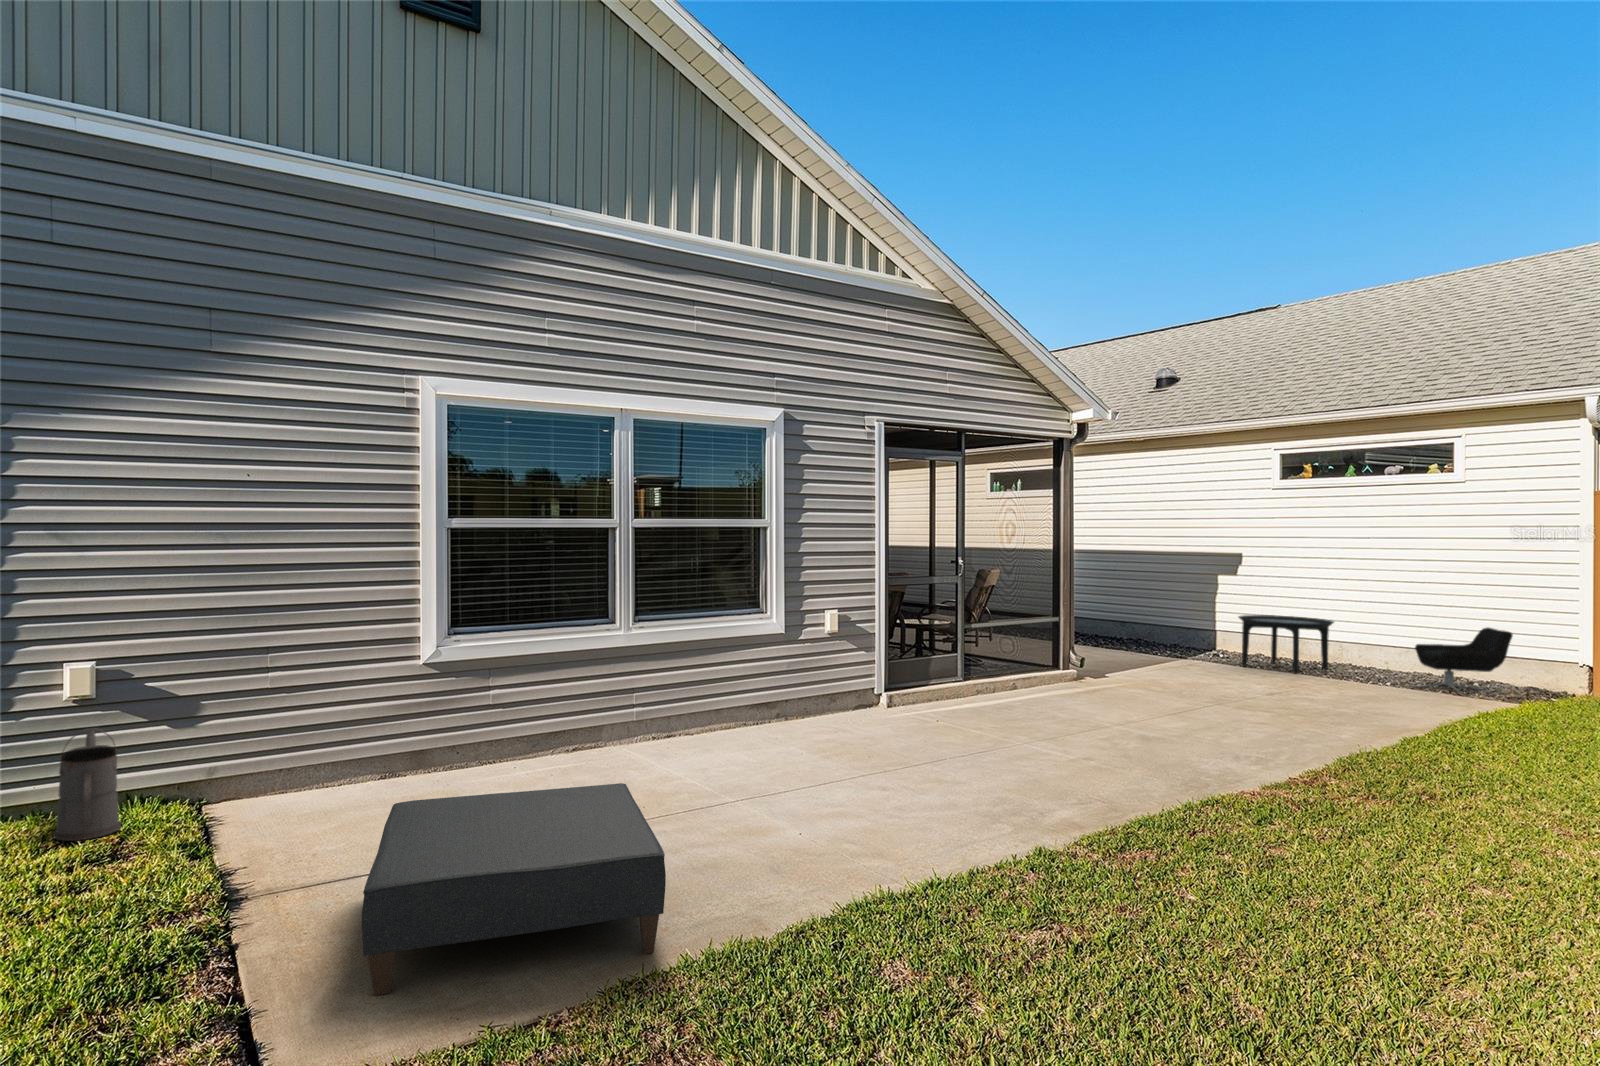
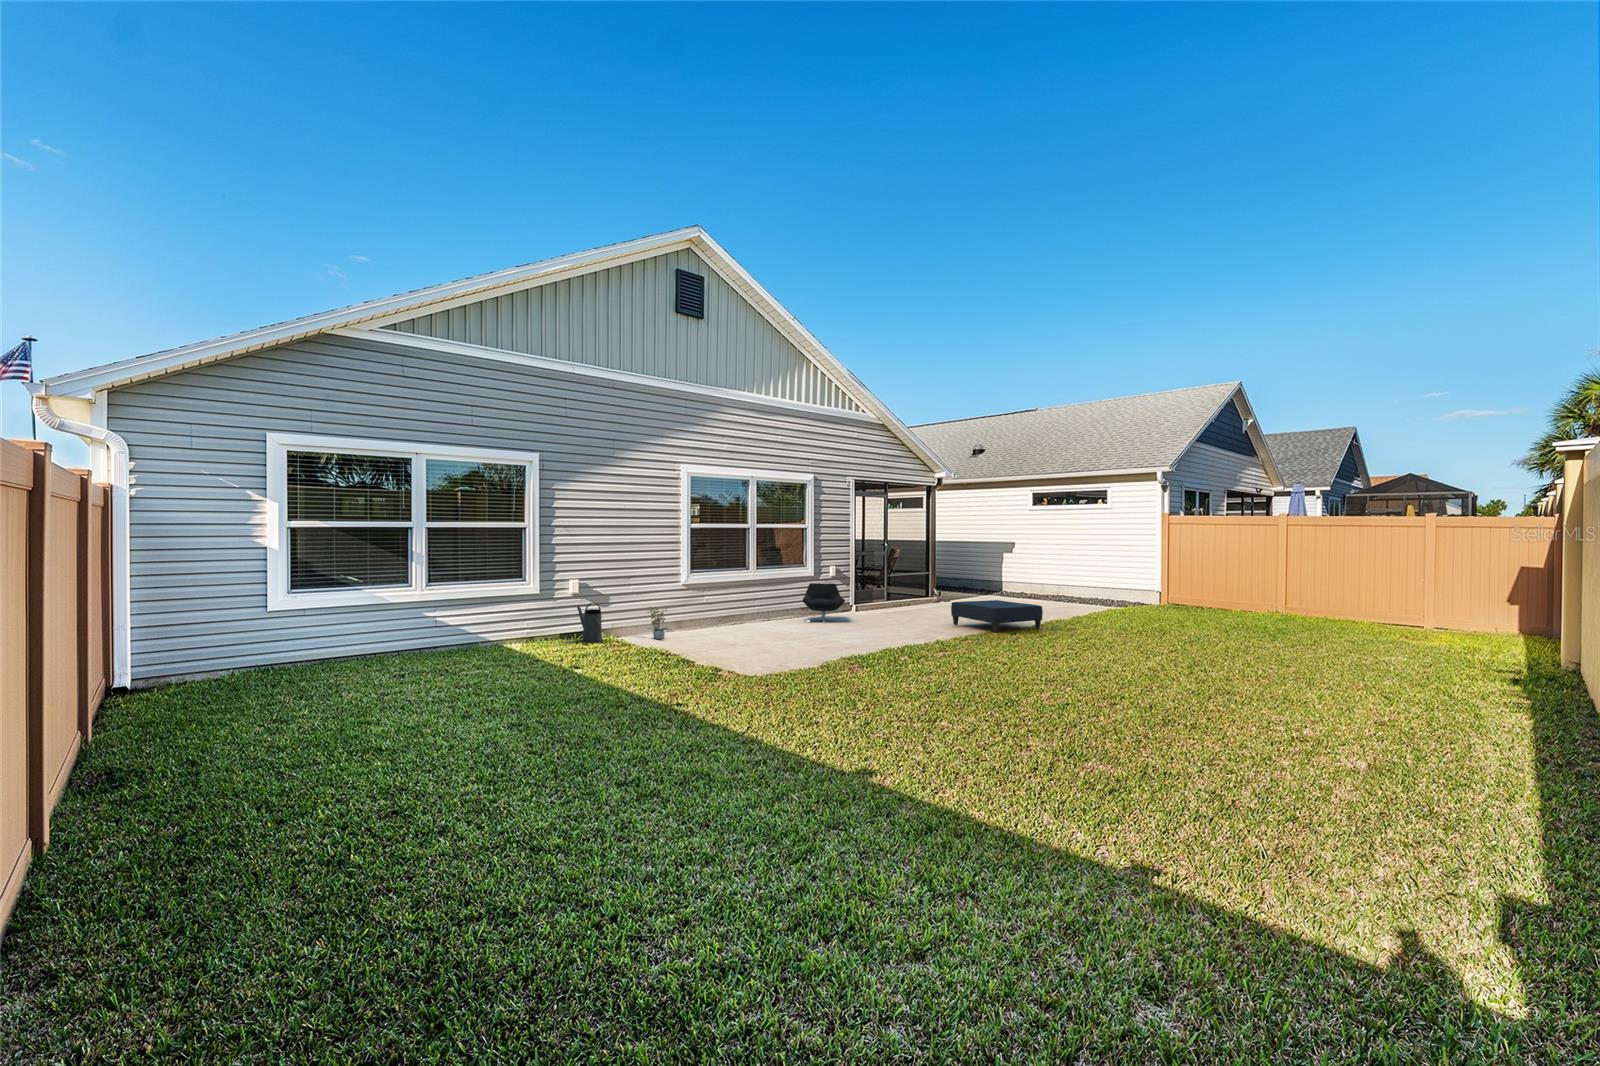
round table: present [1239,615,1334,674] -> none [1012,573,1057,600]
lounge chair: present [1415,628,1513,692] -> present [802,583,845,624]
potted plant: none [290,721,369,807] -> present [647,607,669,639]
ottoman: present [362,783,666,996] -> present [951,600,1043,633]

